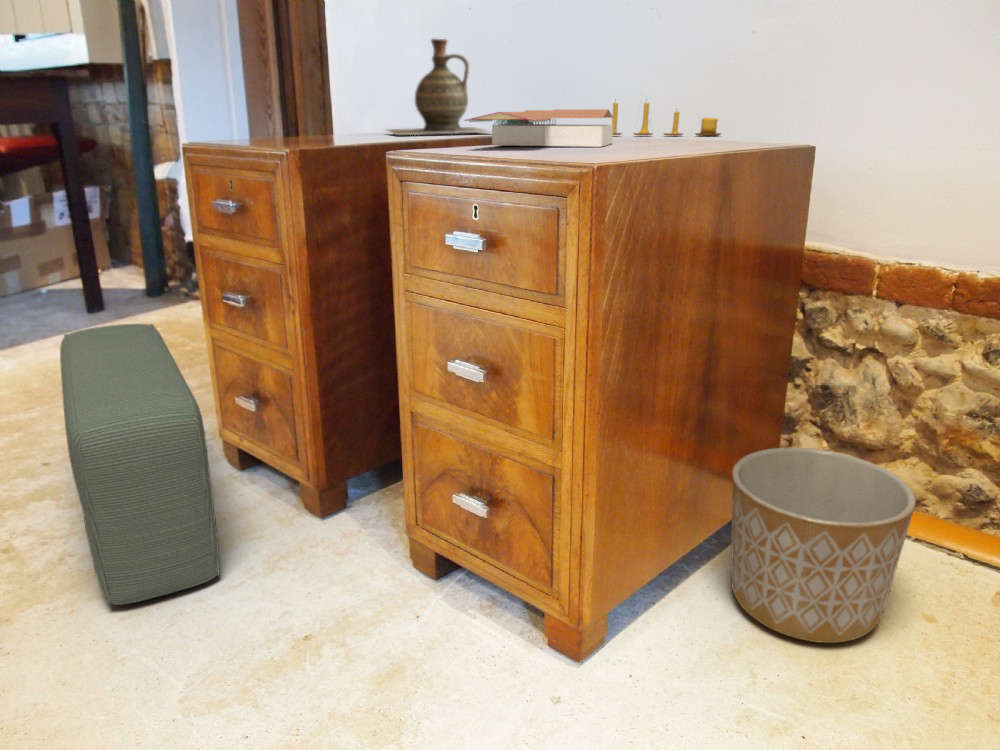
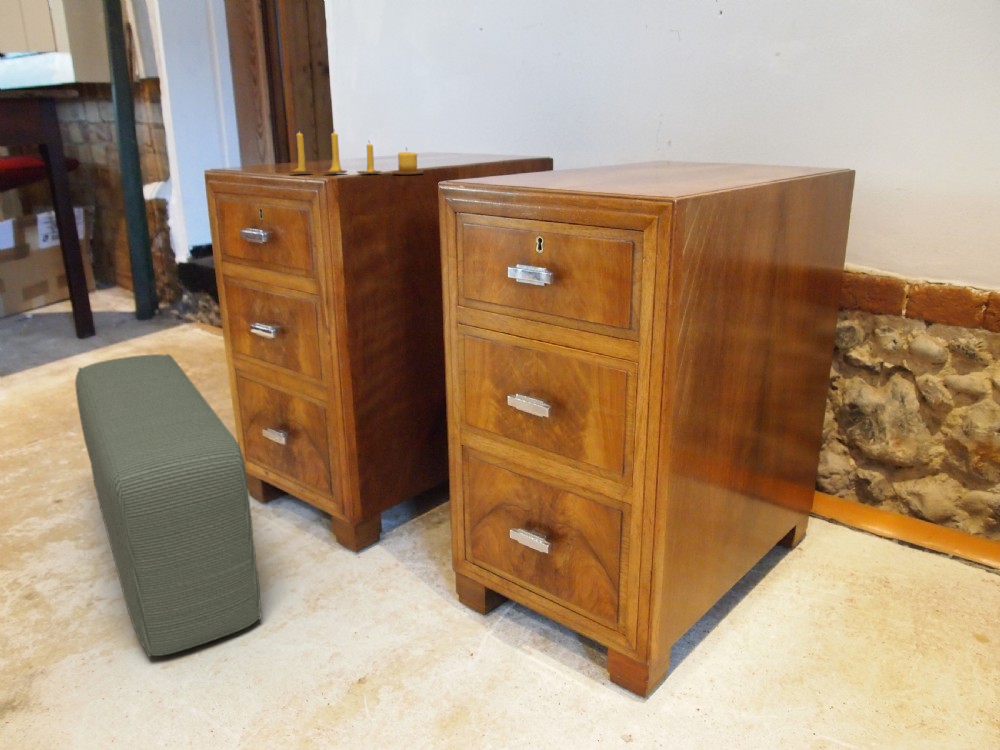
ceramic jug: present [388,39,487,135] -> none [392,61,508,158]
candle: present [612,102,721,136] -> present [289,132,423,175]
book: present [465,109,613,147] -> none [518,136,654,174]
planter: present [731,448,916,643] -> none [784,470,976,668]

